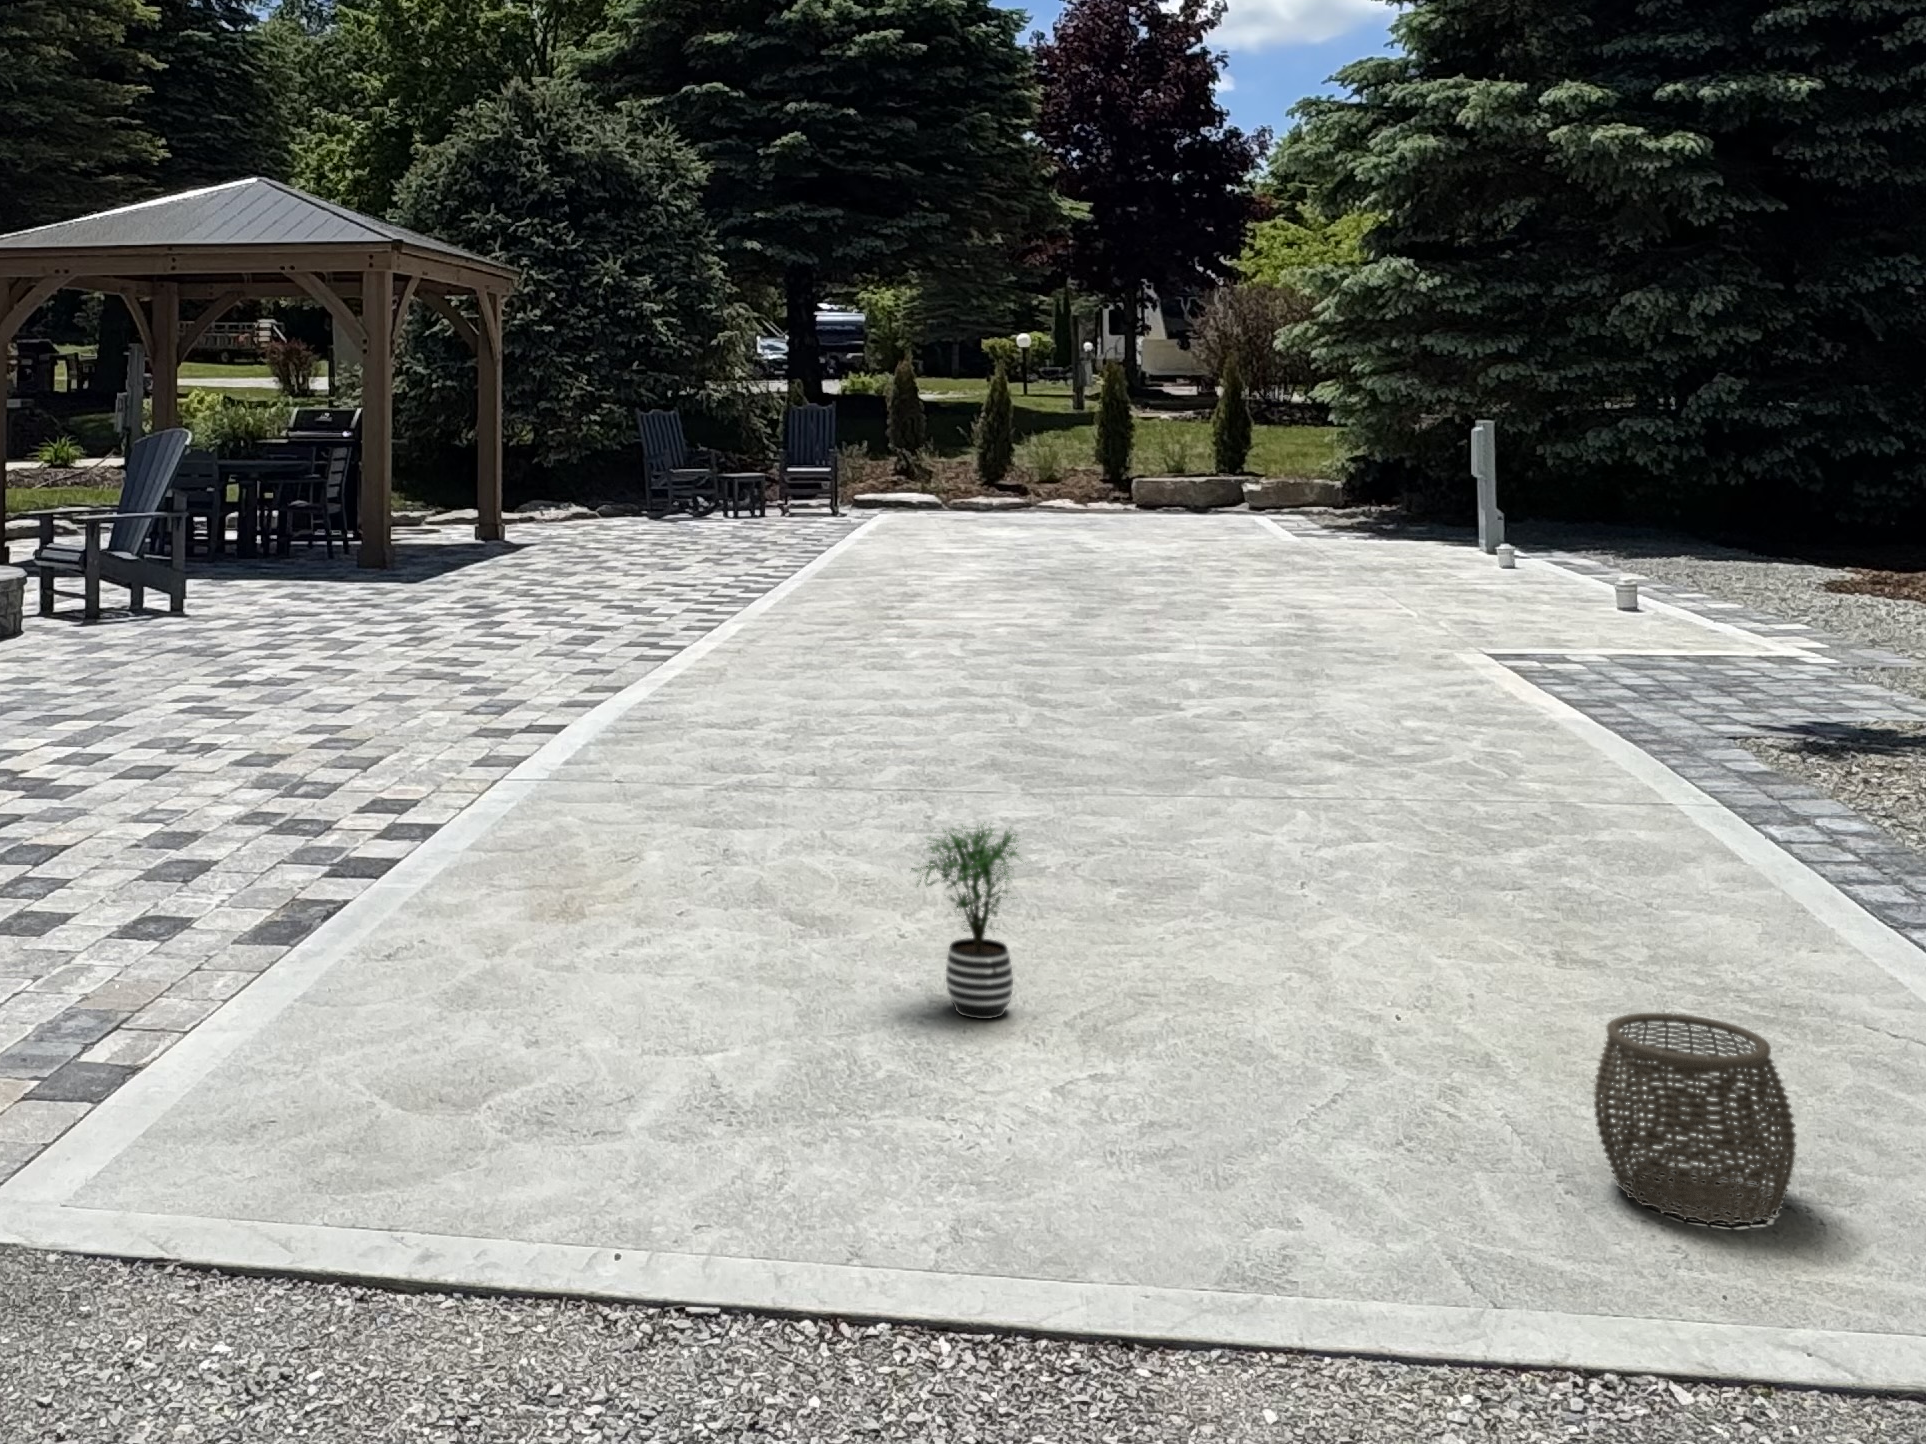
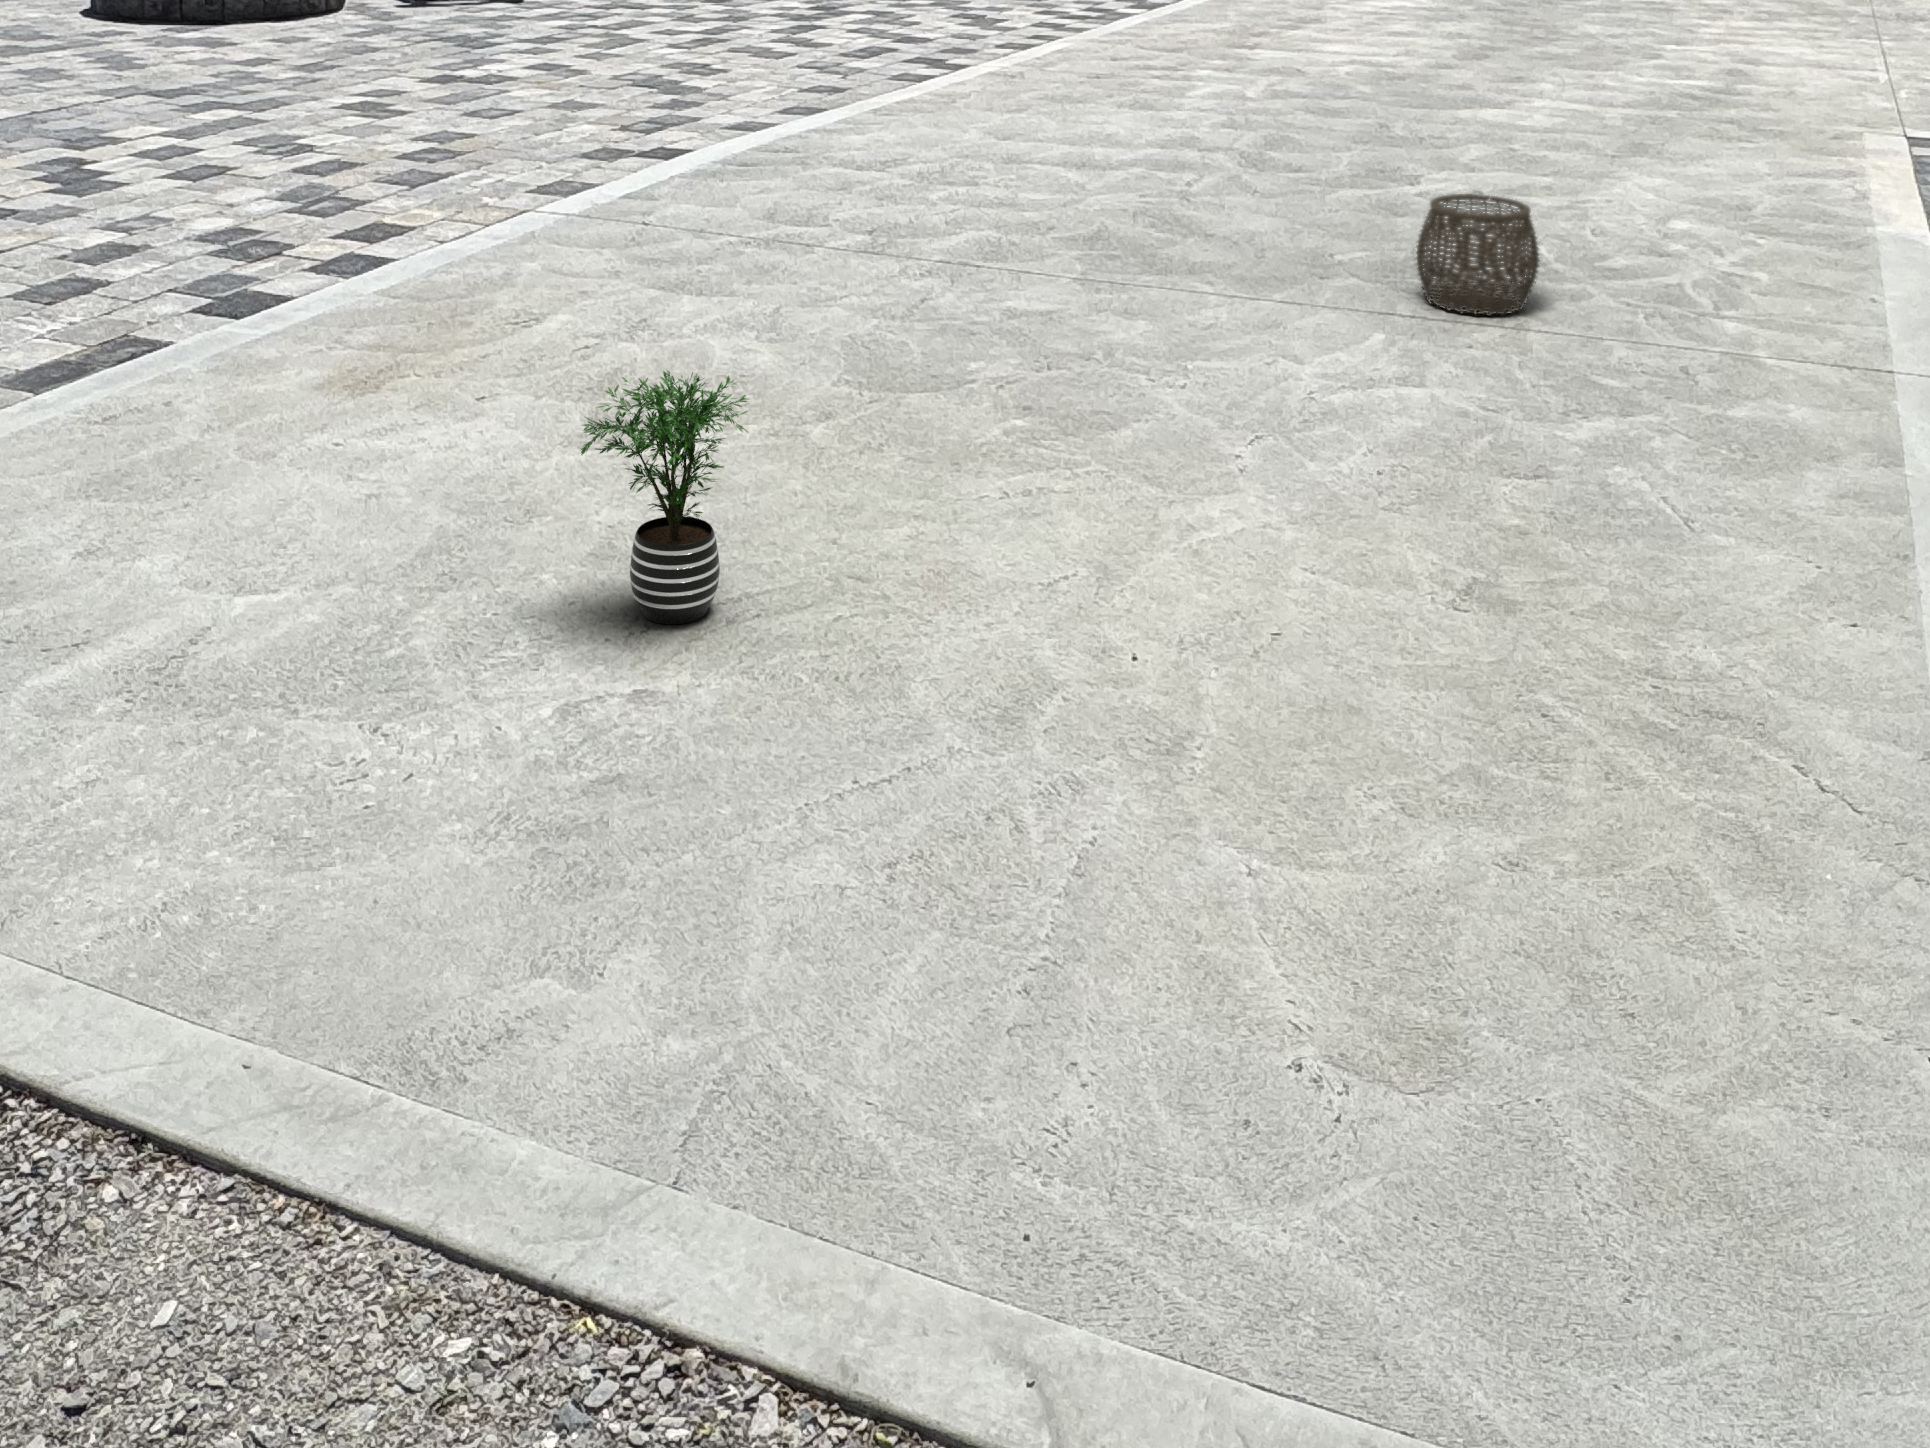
woven basket: present [1594,1013,1796,1225] -> present [1416,194,1539,315]

